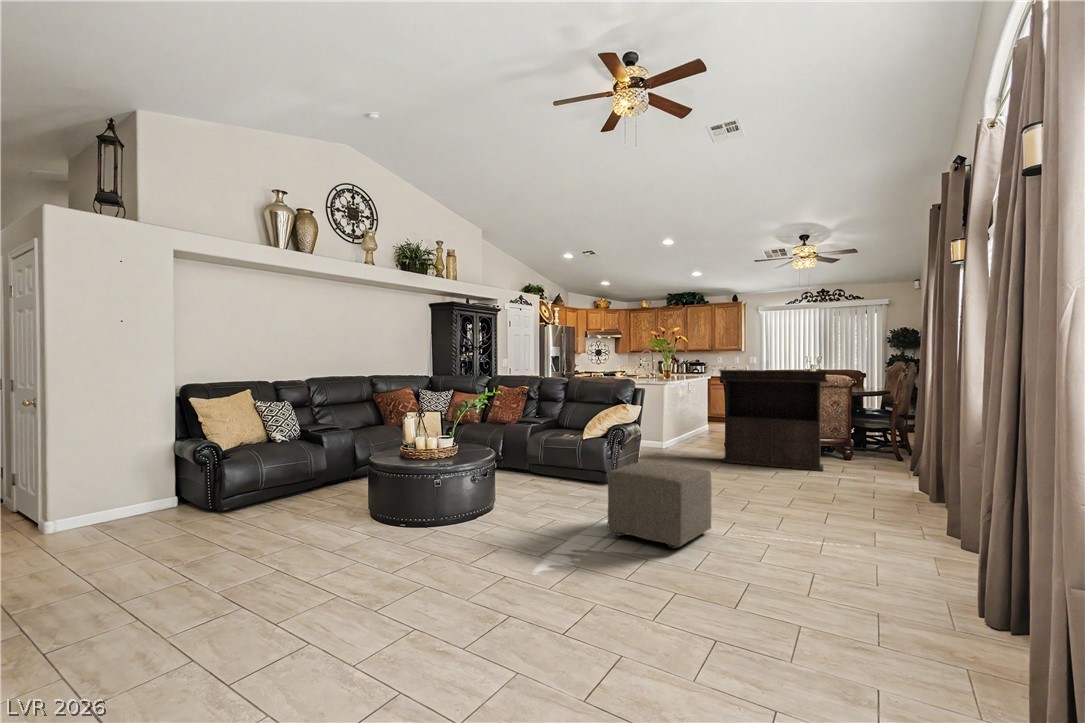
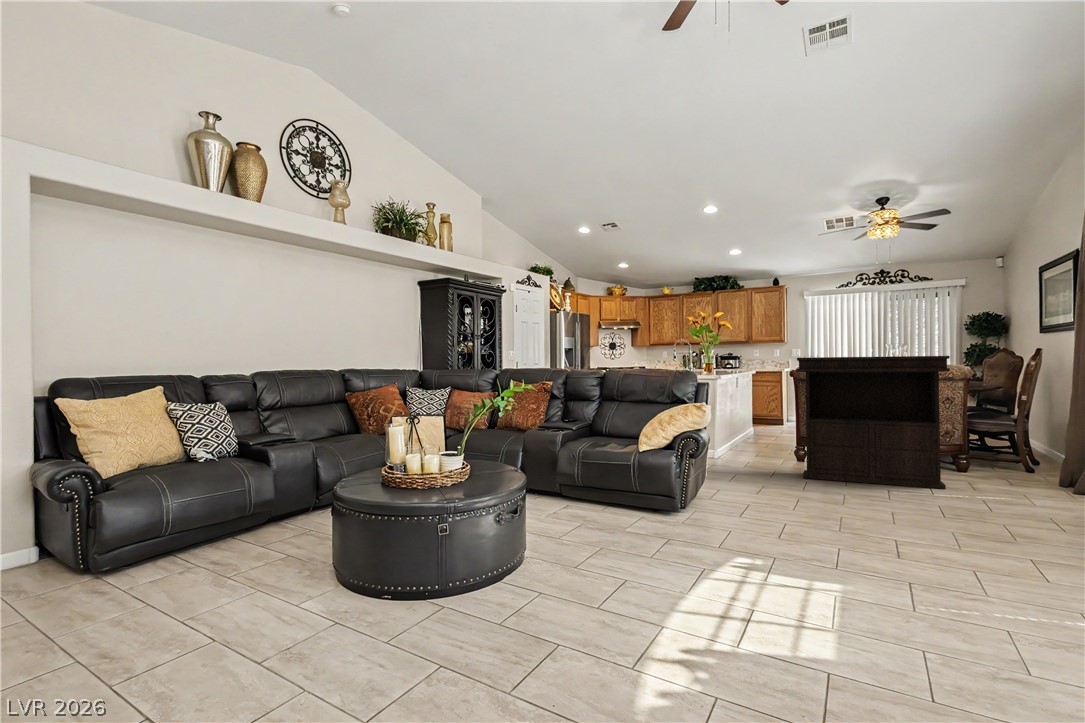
ottoman: present [608,462,712,549] -> none [715,484,876,631]

